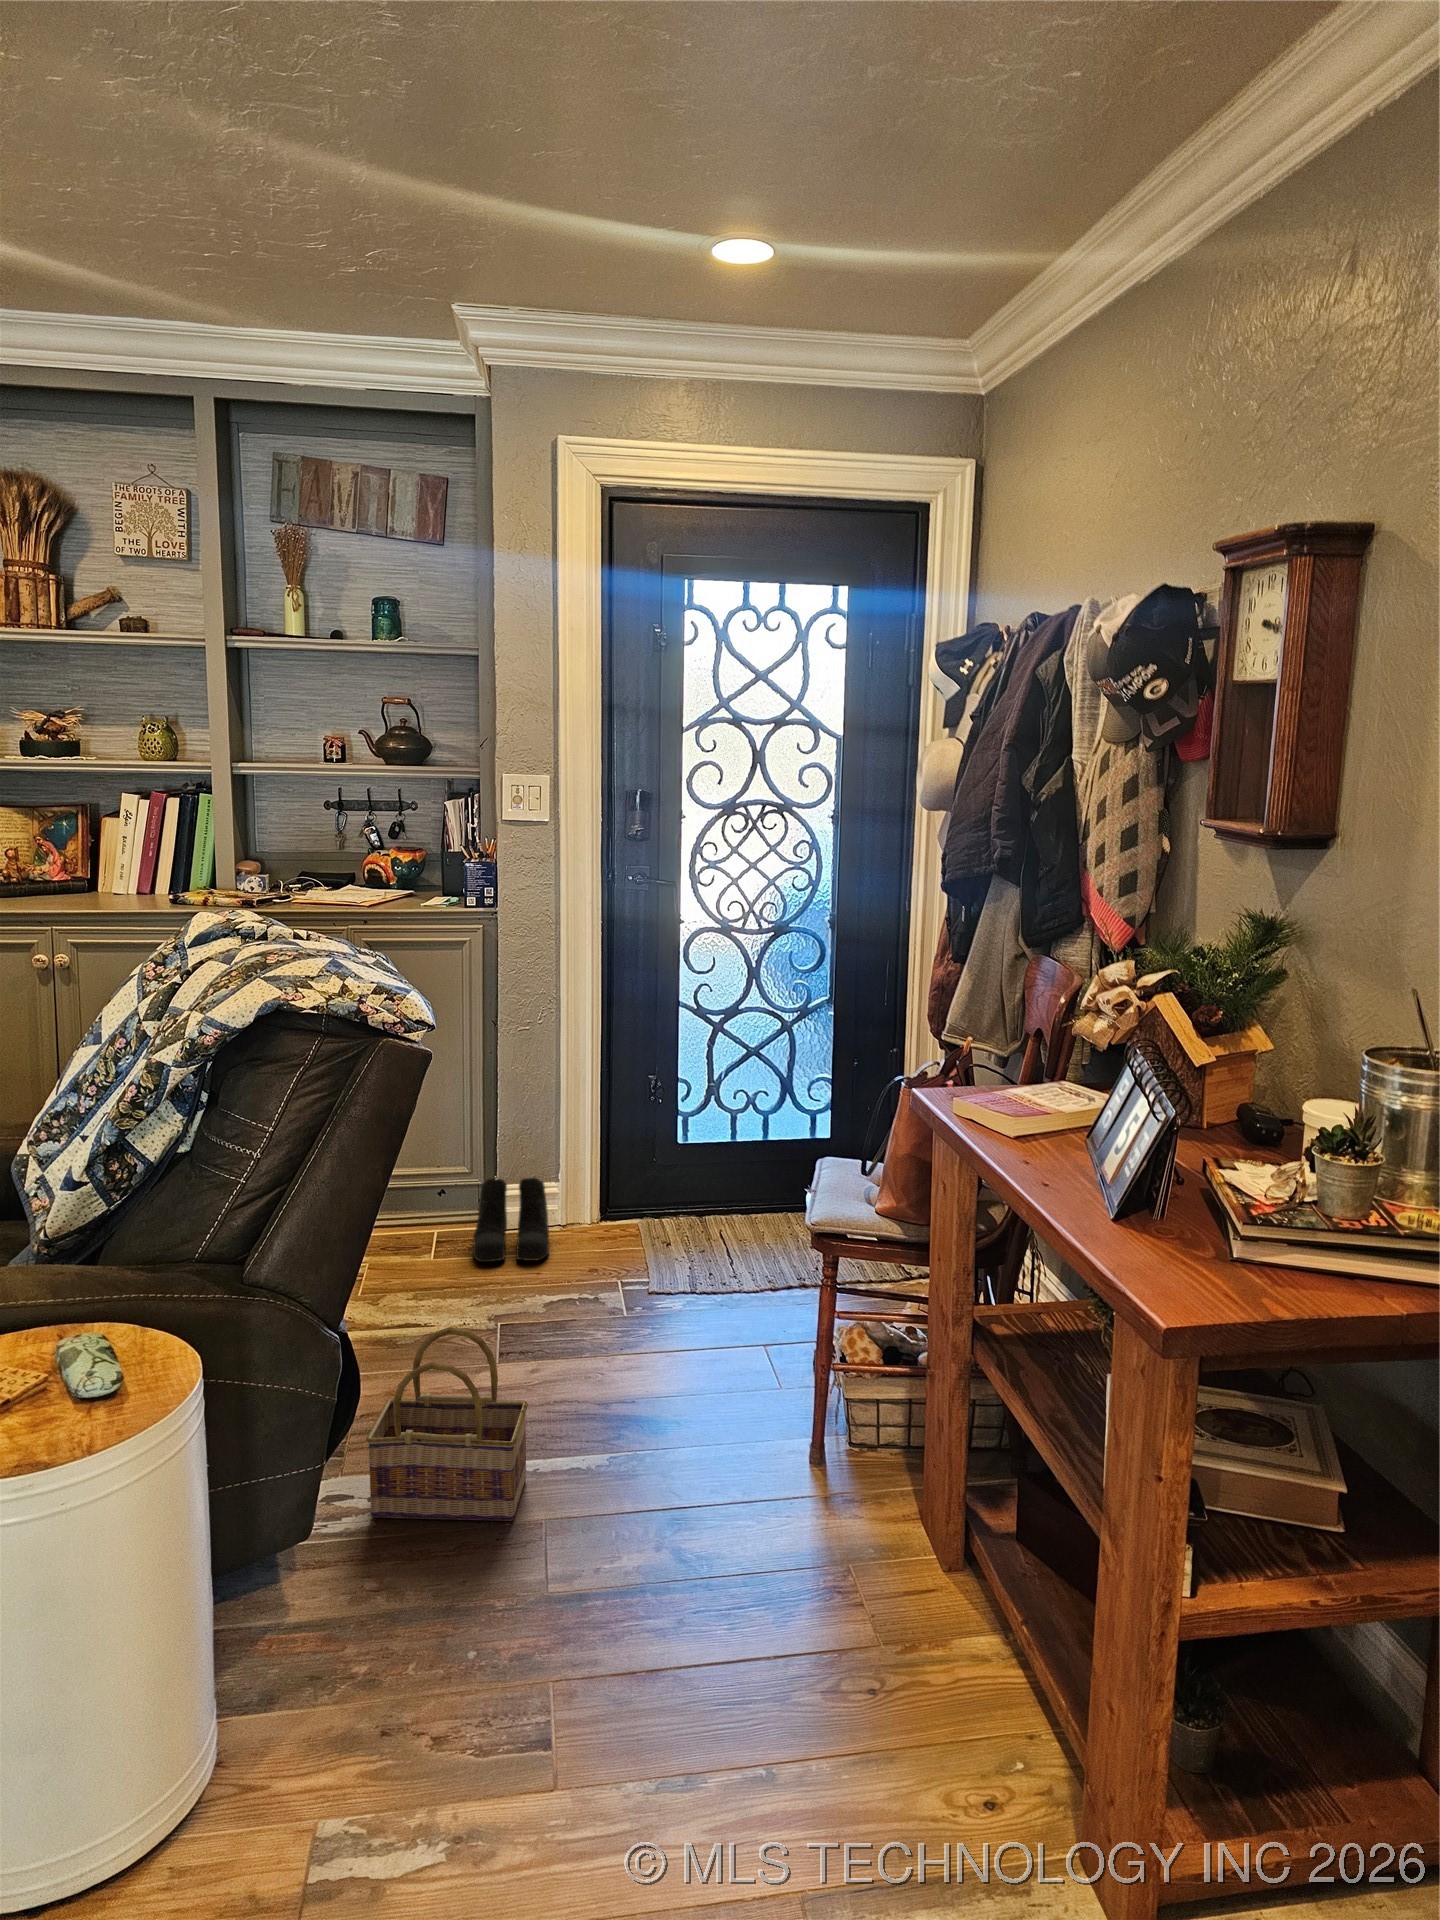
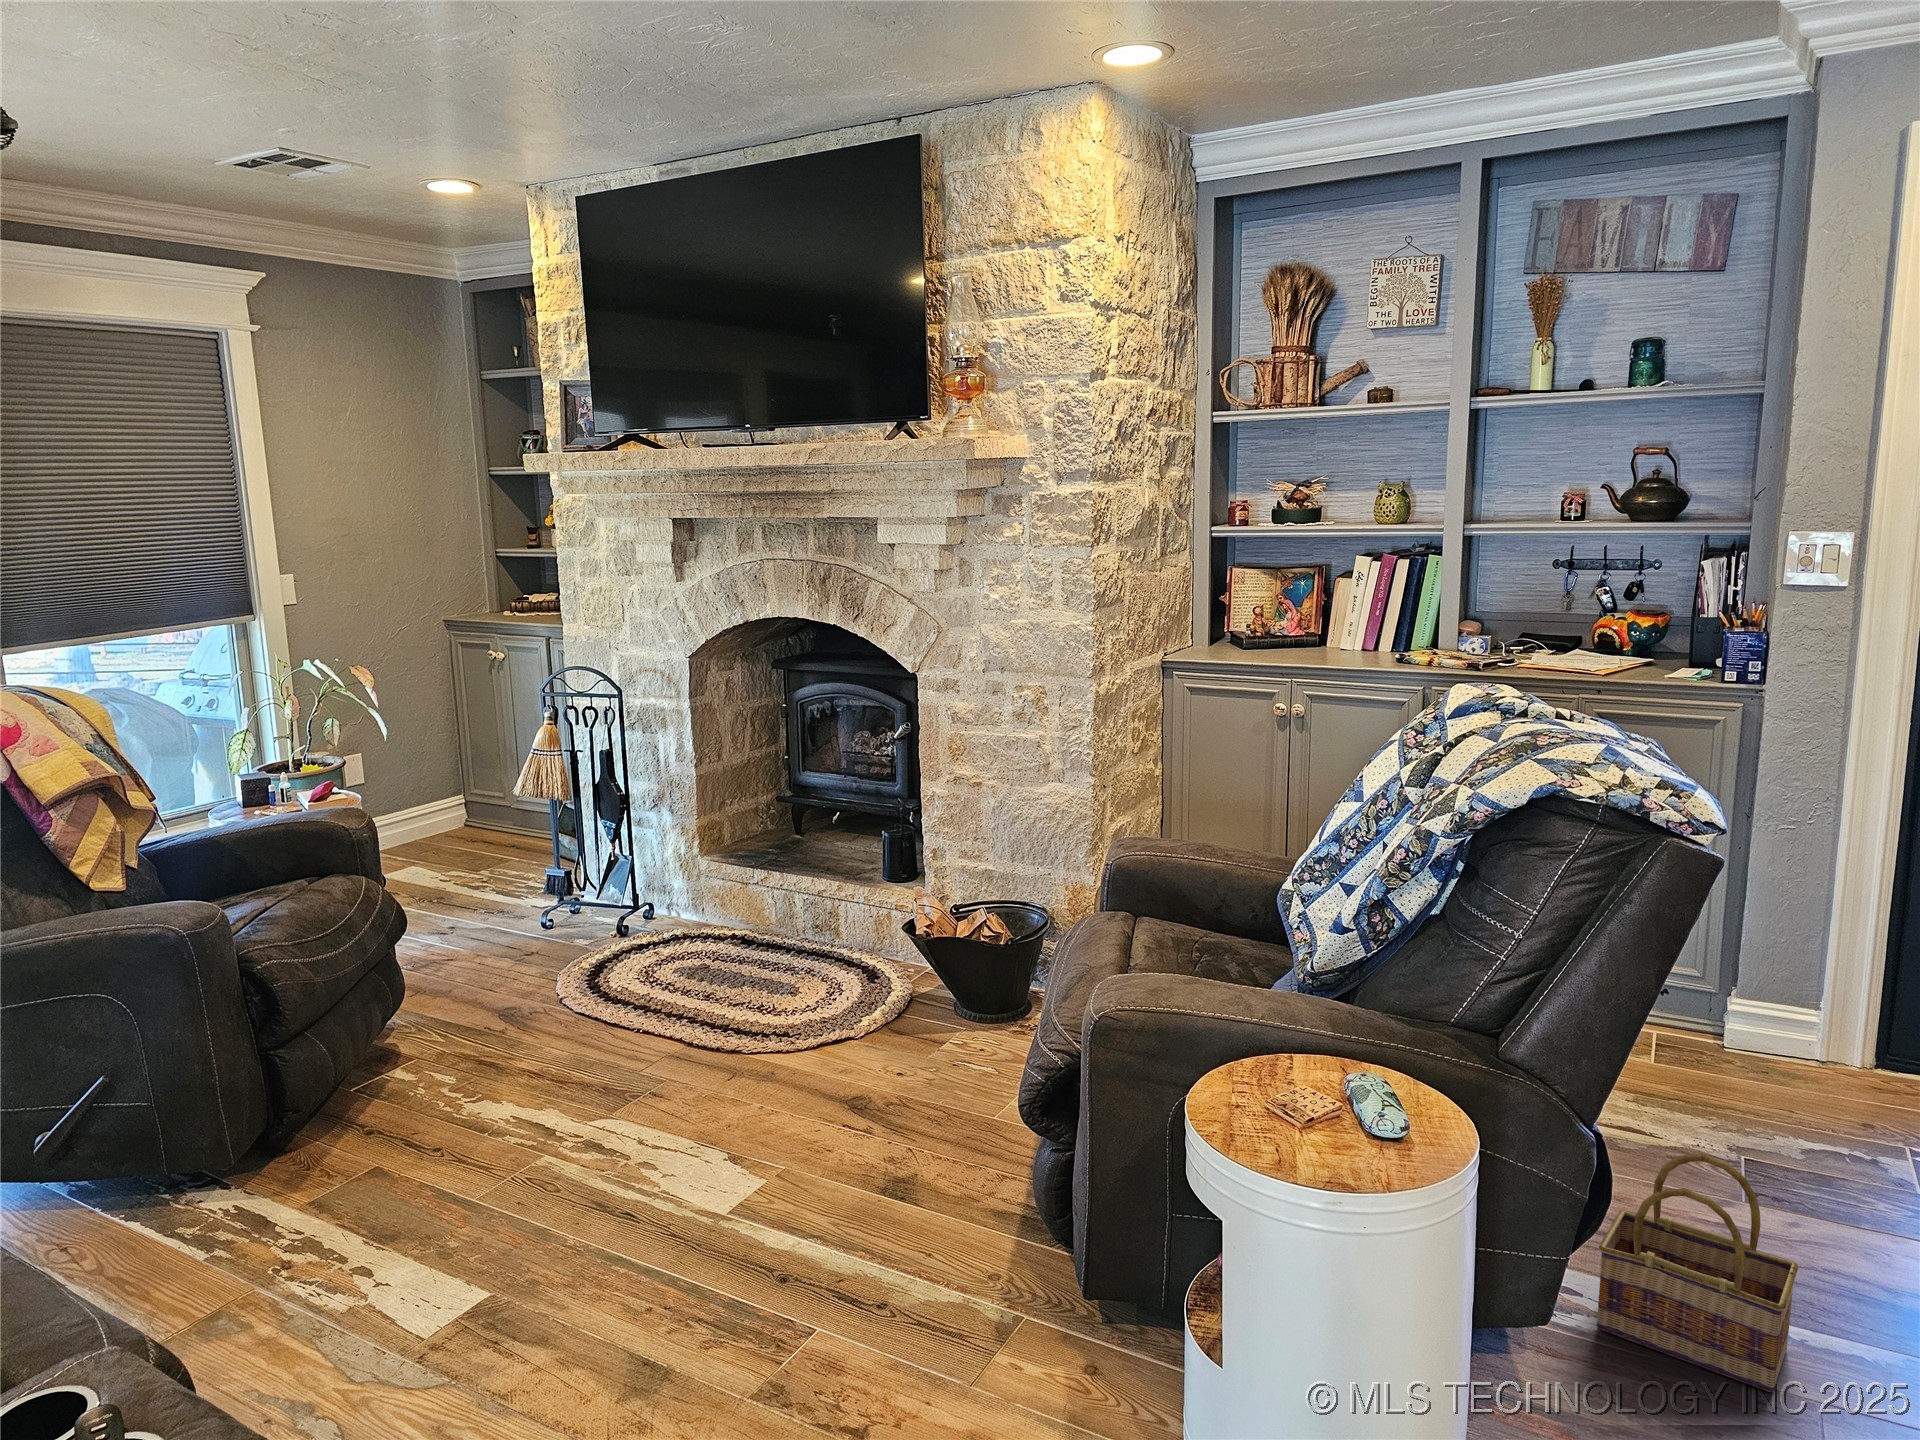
boots: present [473,1177,549,1262] -> none [1701,986,1803,1093]

